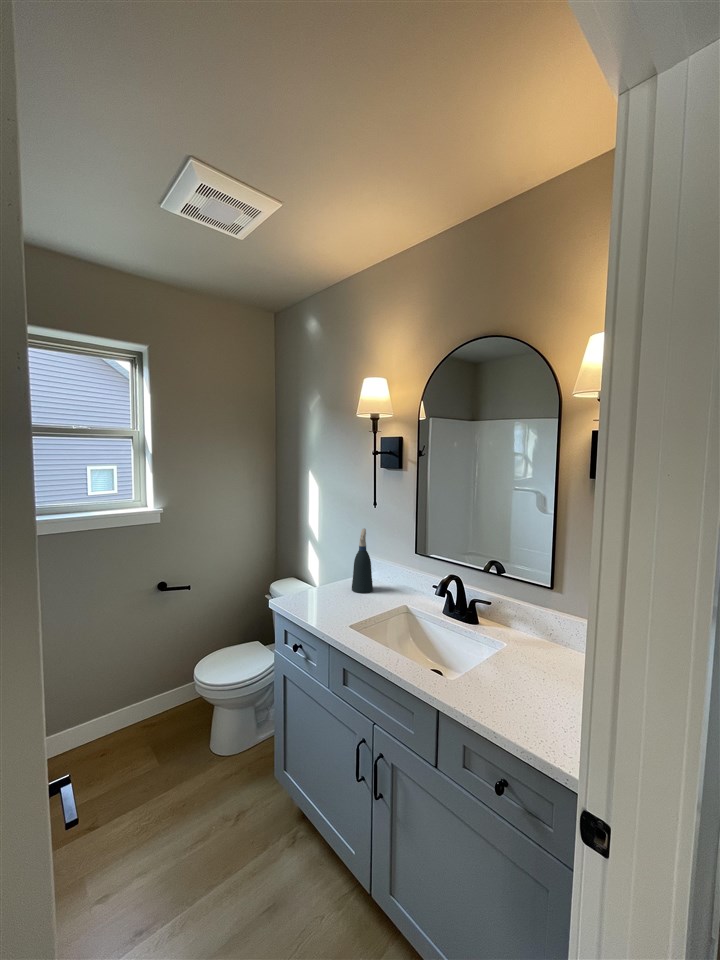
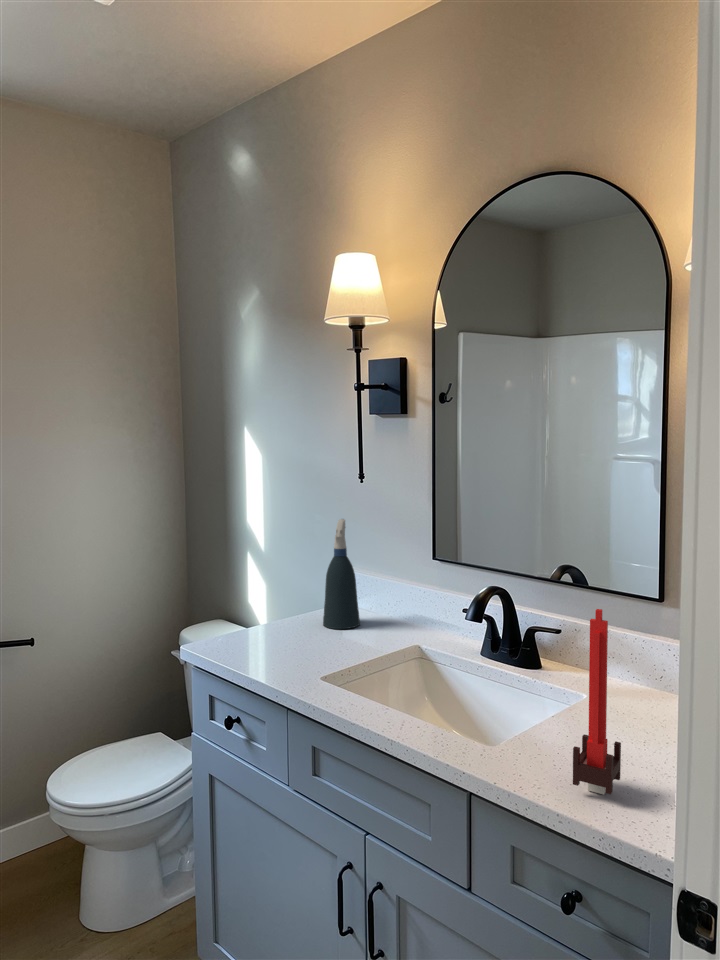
candle: none [499,603,529,717] -> present [573,609,621,795]

